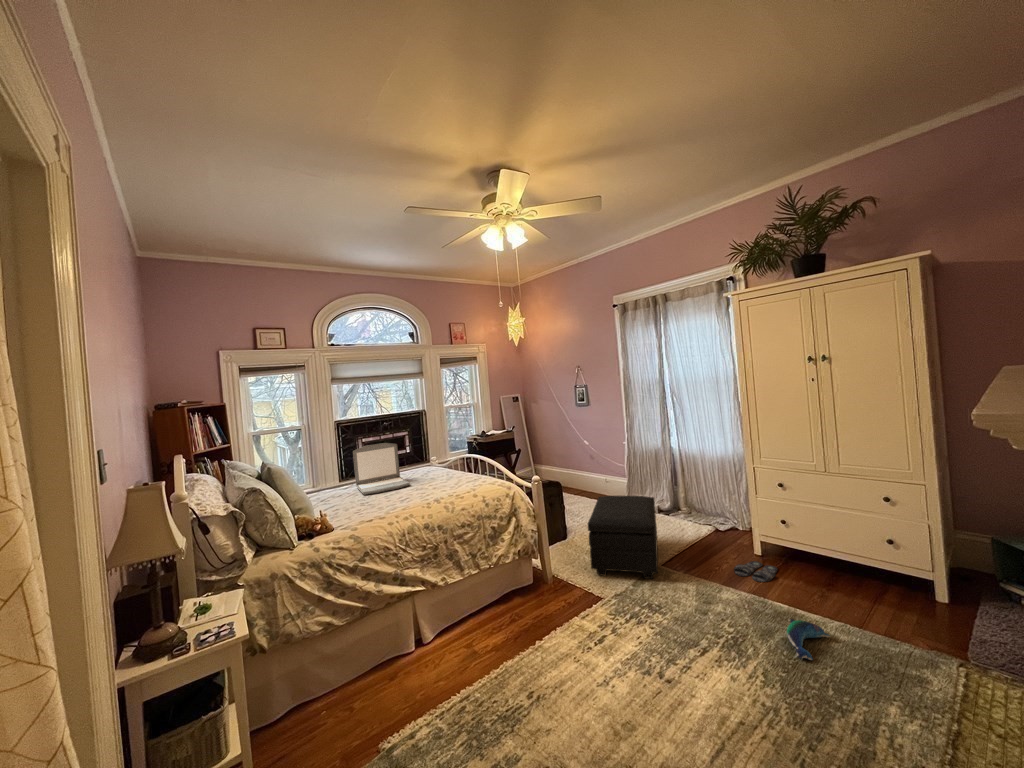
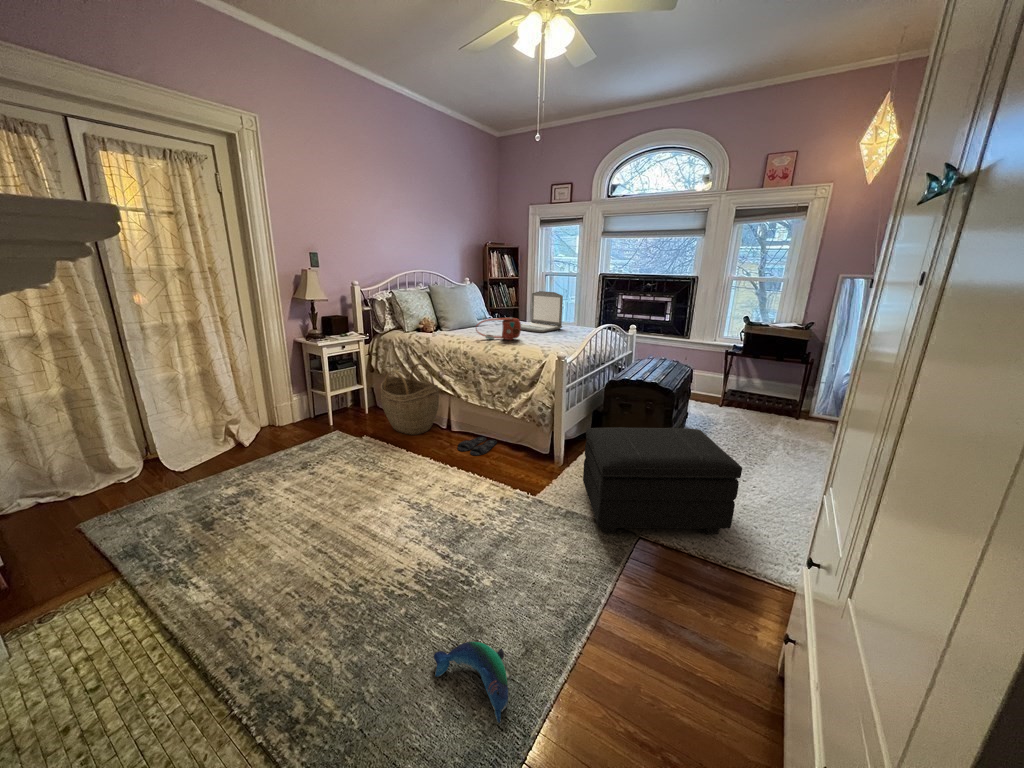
handbag: none [408,472,440,504] -> present [476,317,521,340]
slippers: present [734,561,778,582] -> present [458,437,497,456]
woven basket: none [338,571,431,699] -> present [381,363,439,435]

